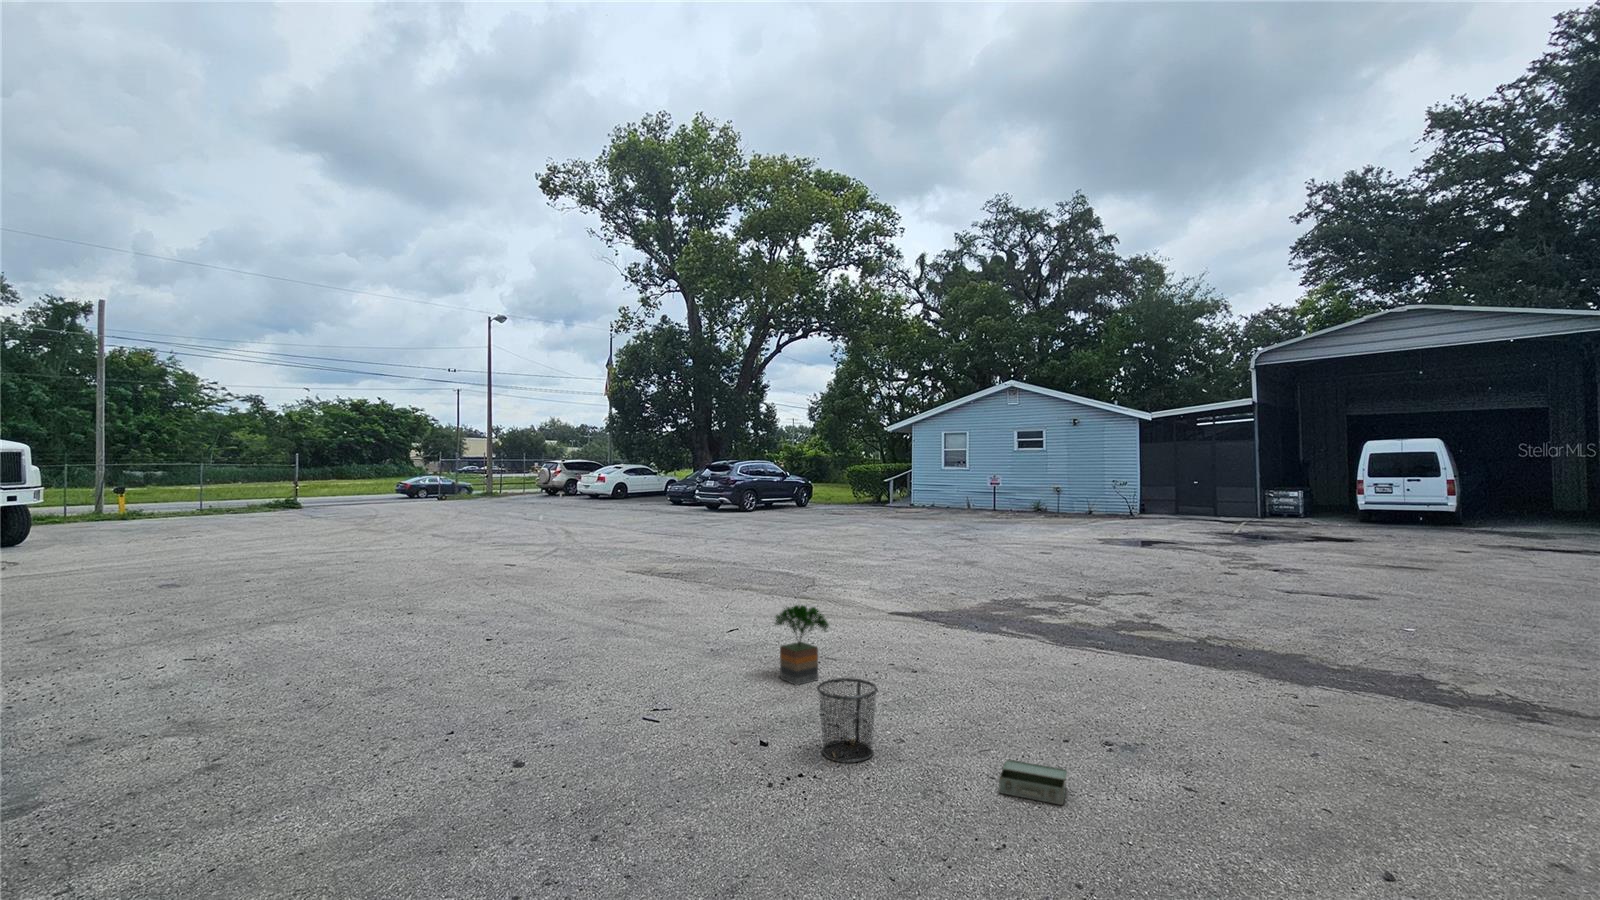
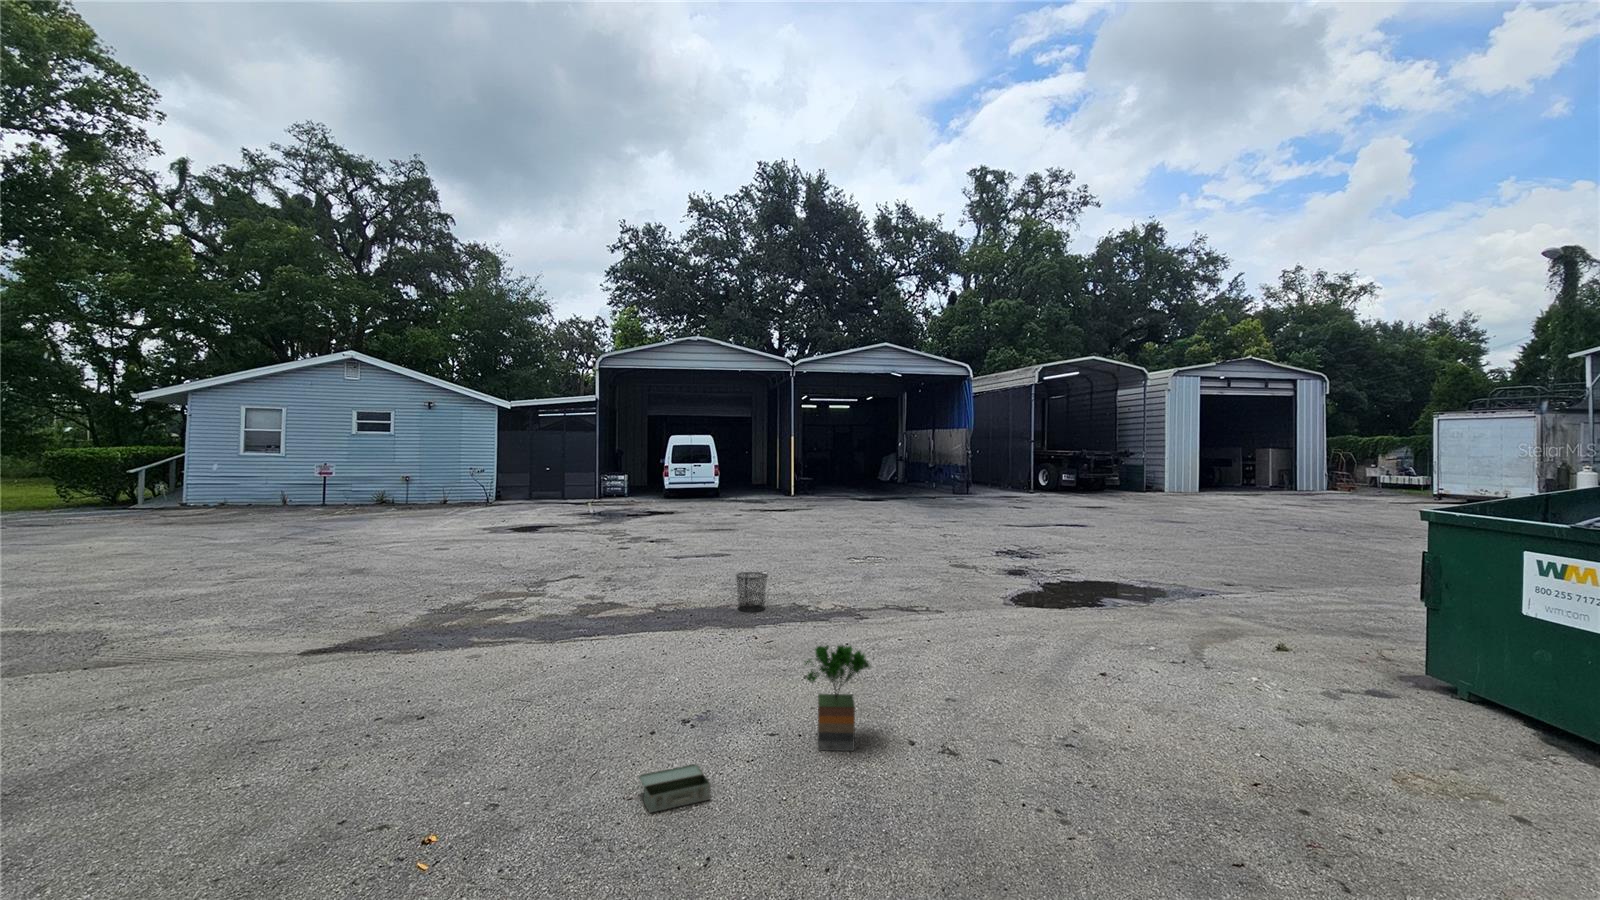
potted tree: present [776,605,829,685] -> present [804,645,870,751]
waste bin: present [817,678,877,763] -> present [736,572,767,612]

